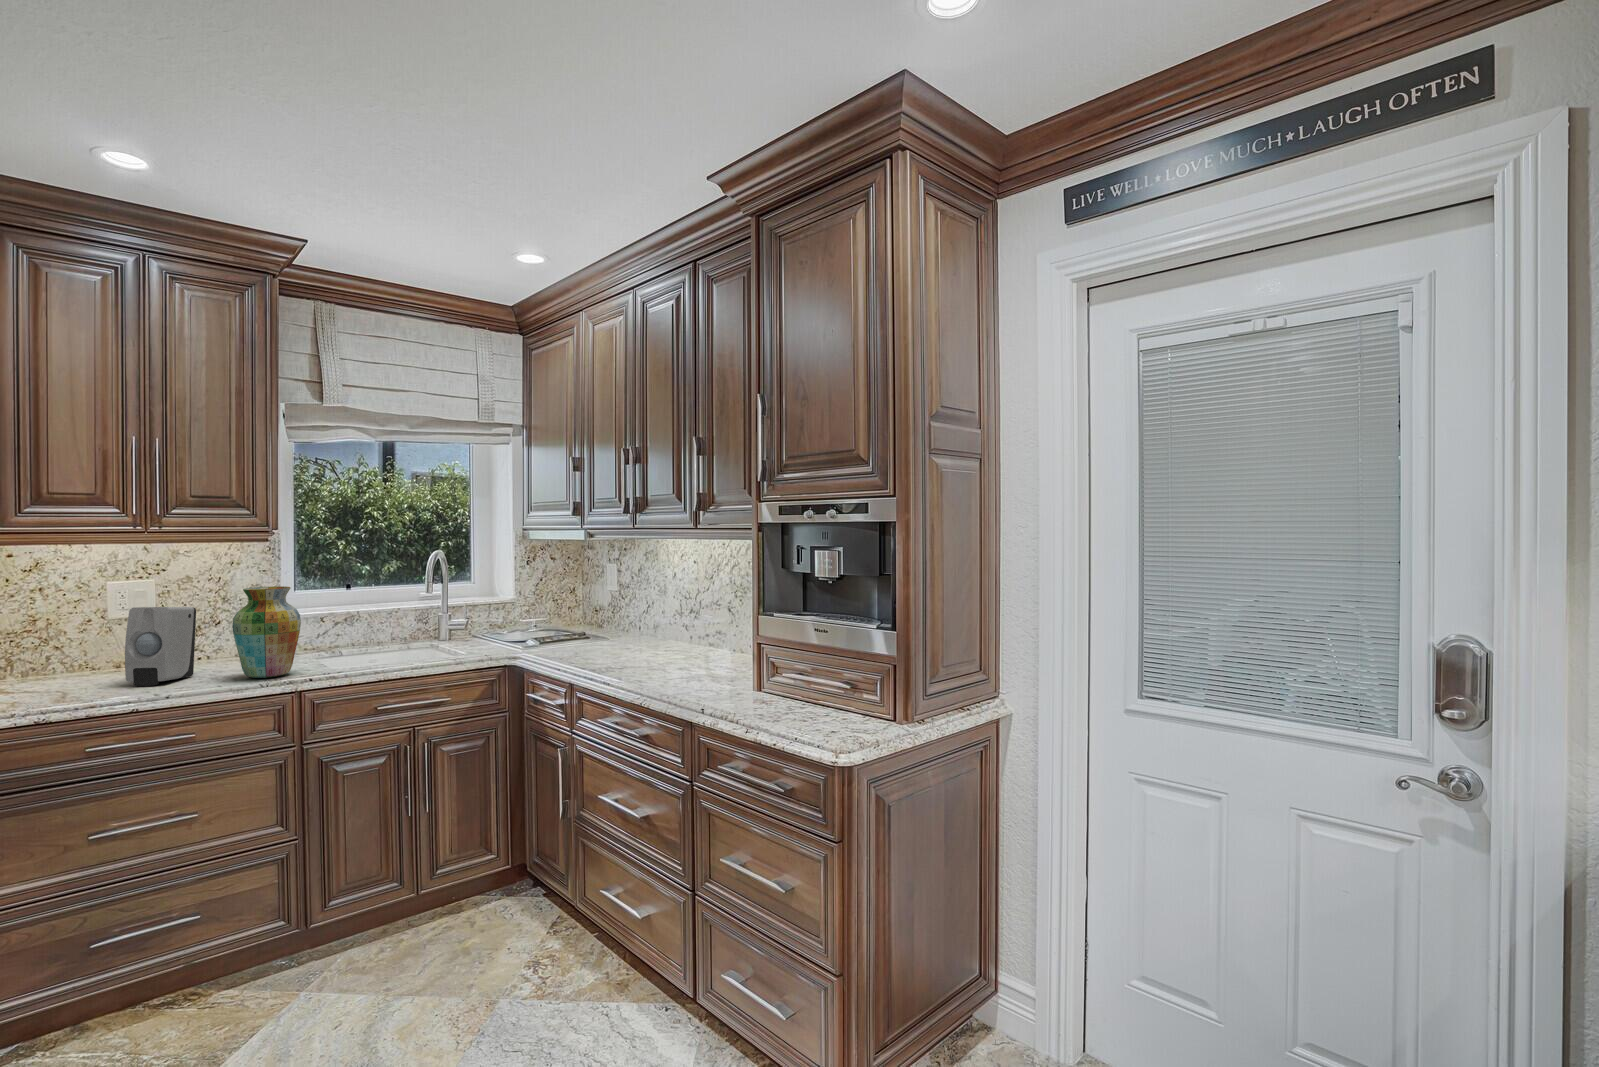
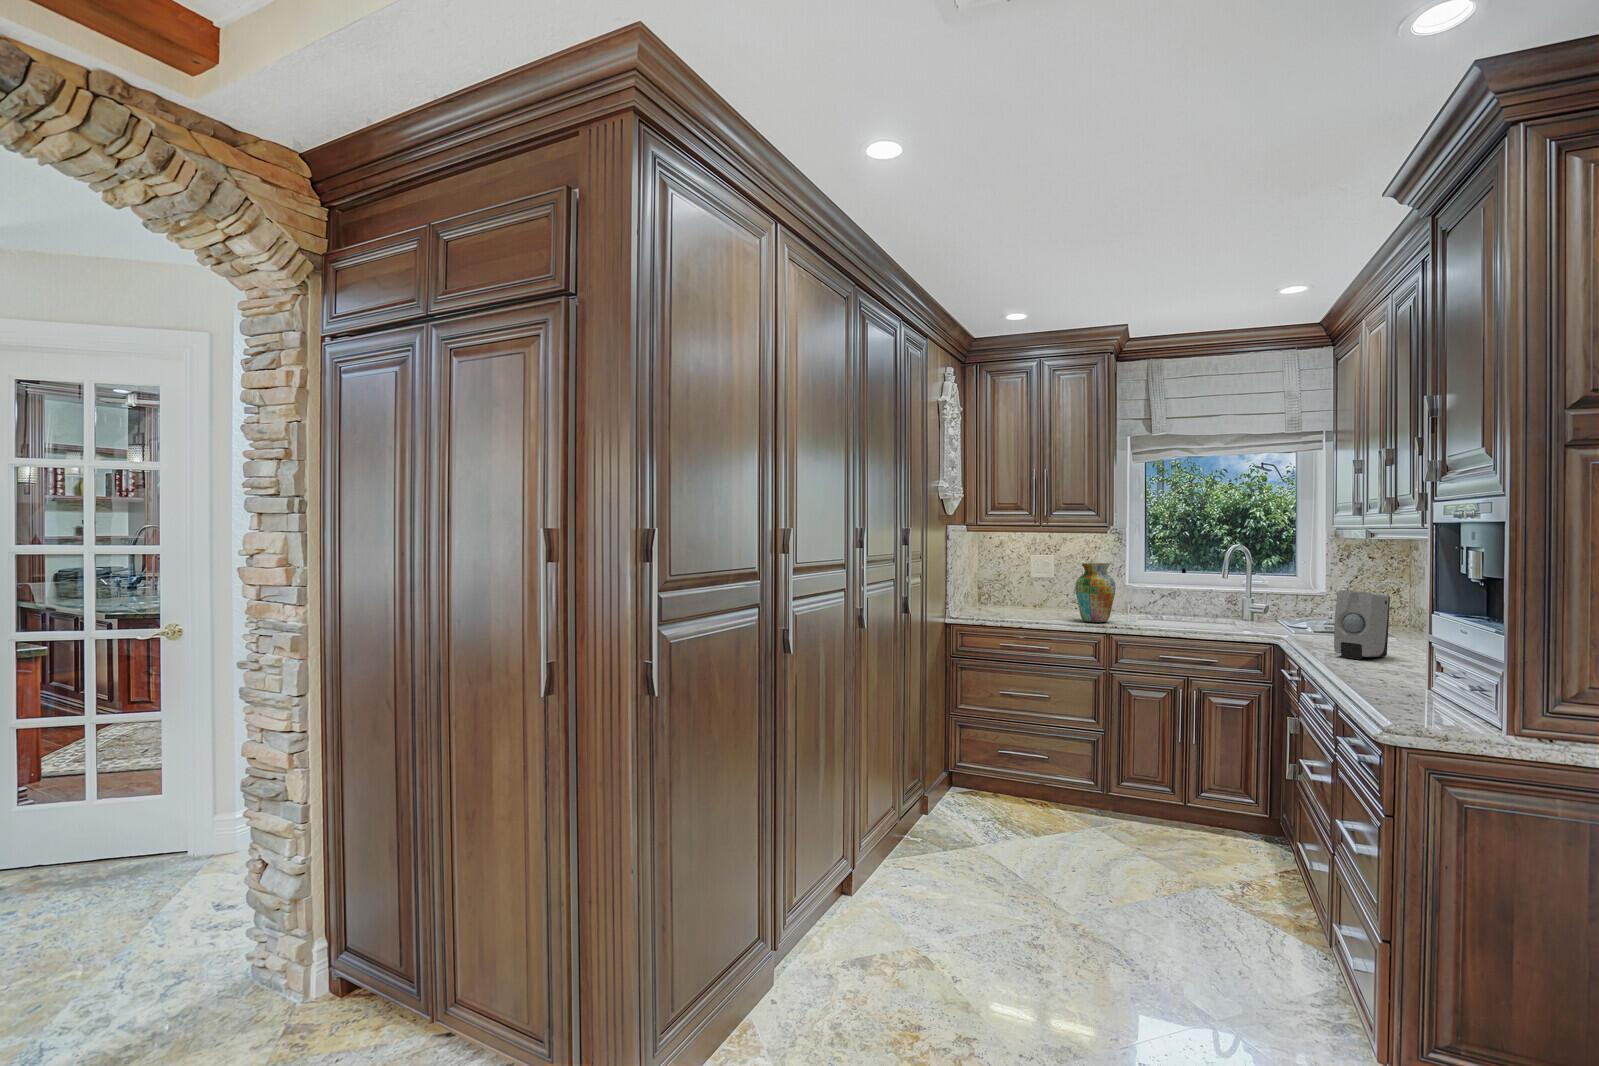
soap dispenser: present [125,607,196,686] -> present [1334,591,1390,659]

